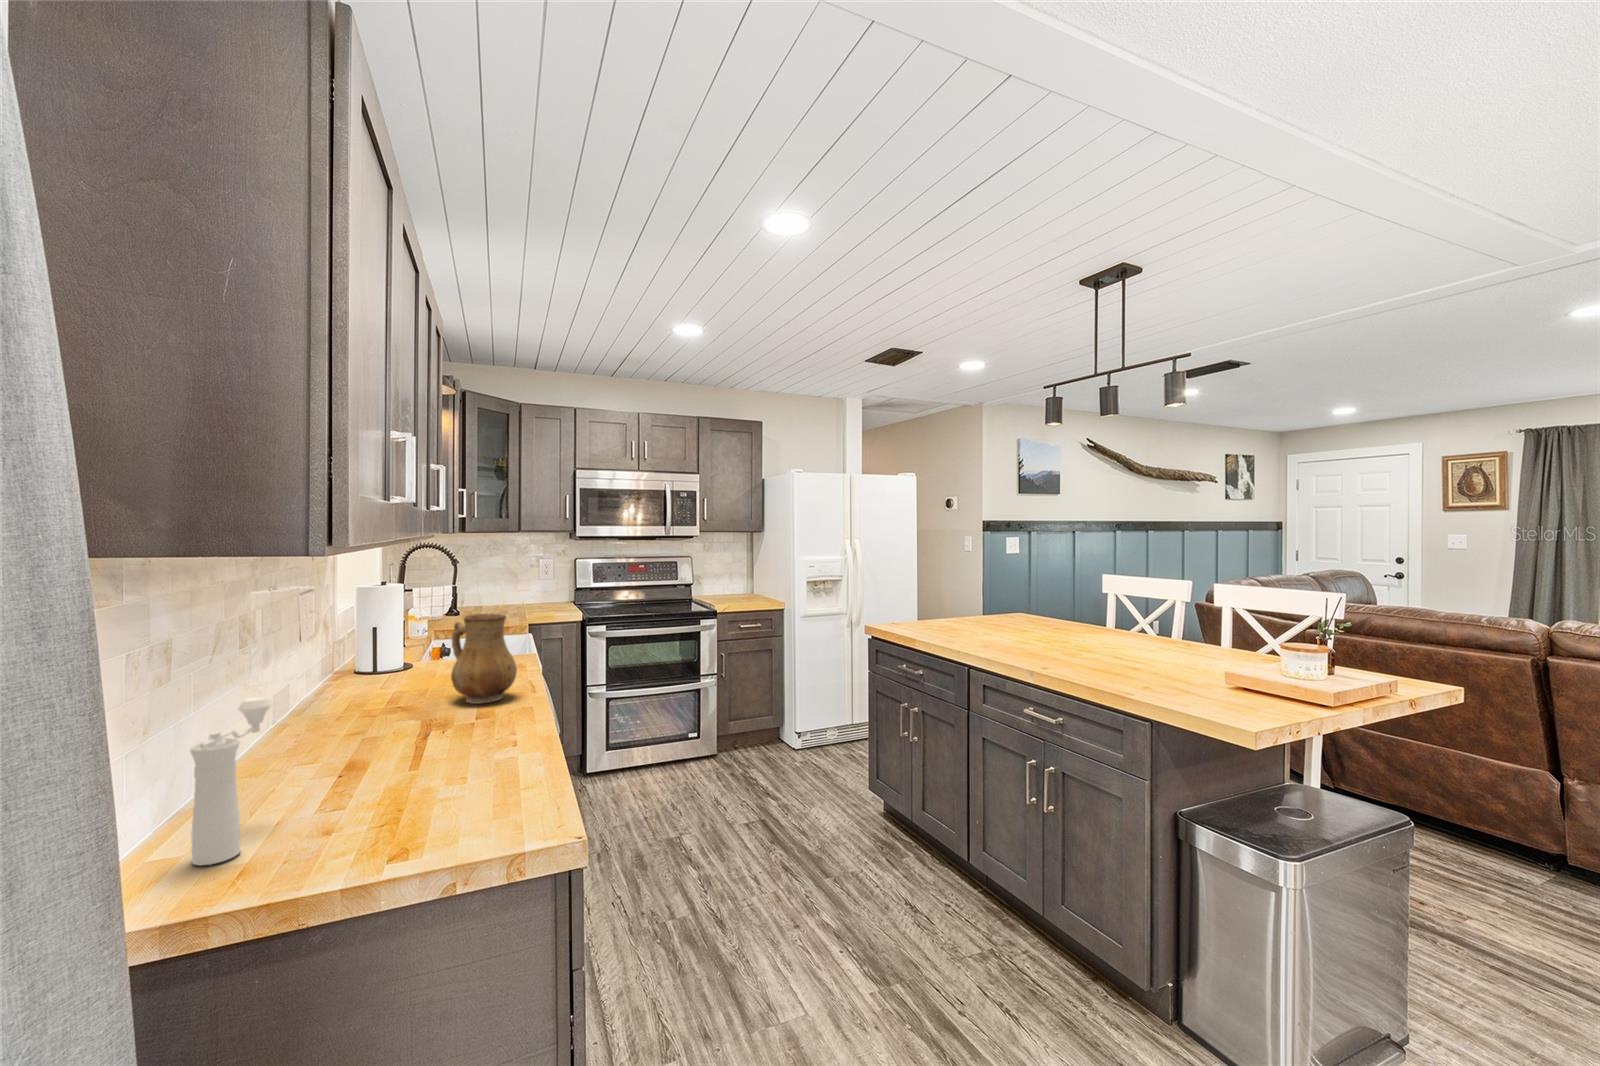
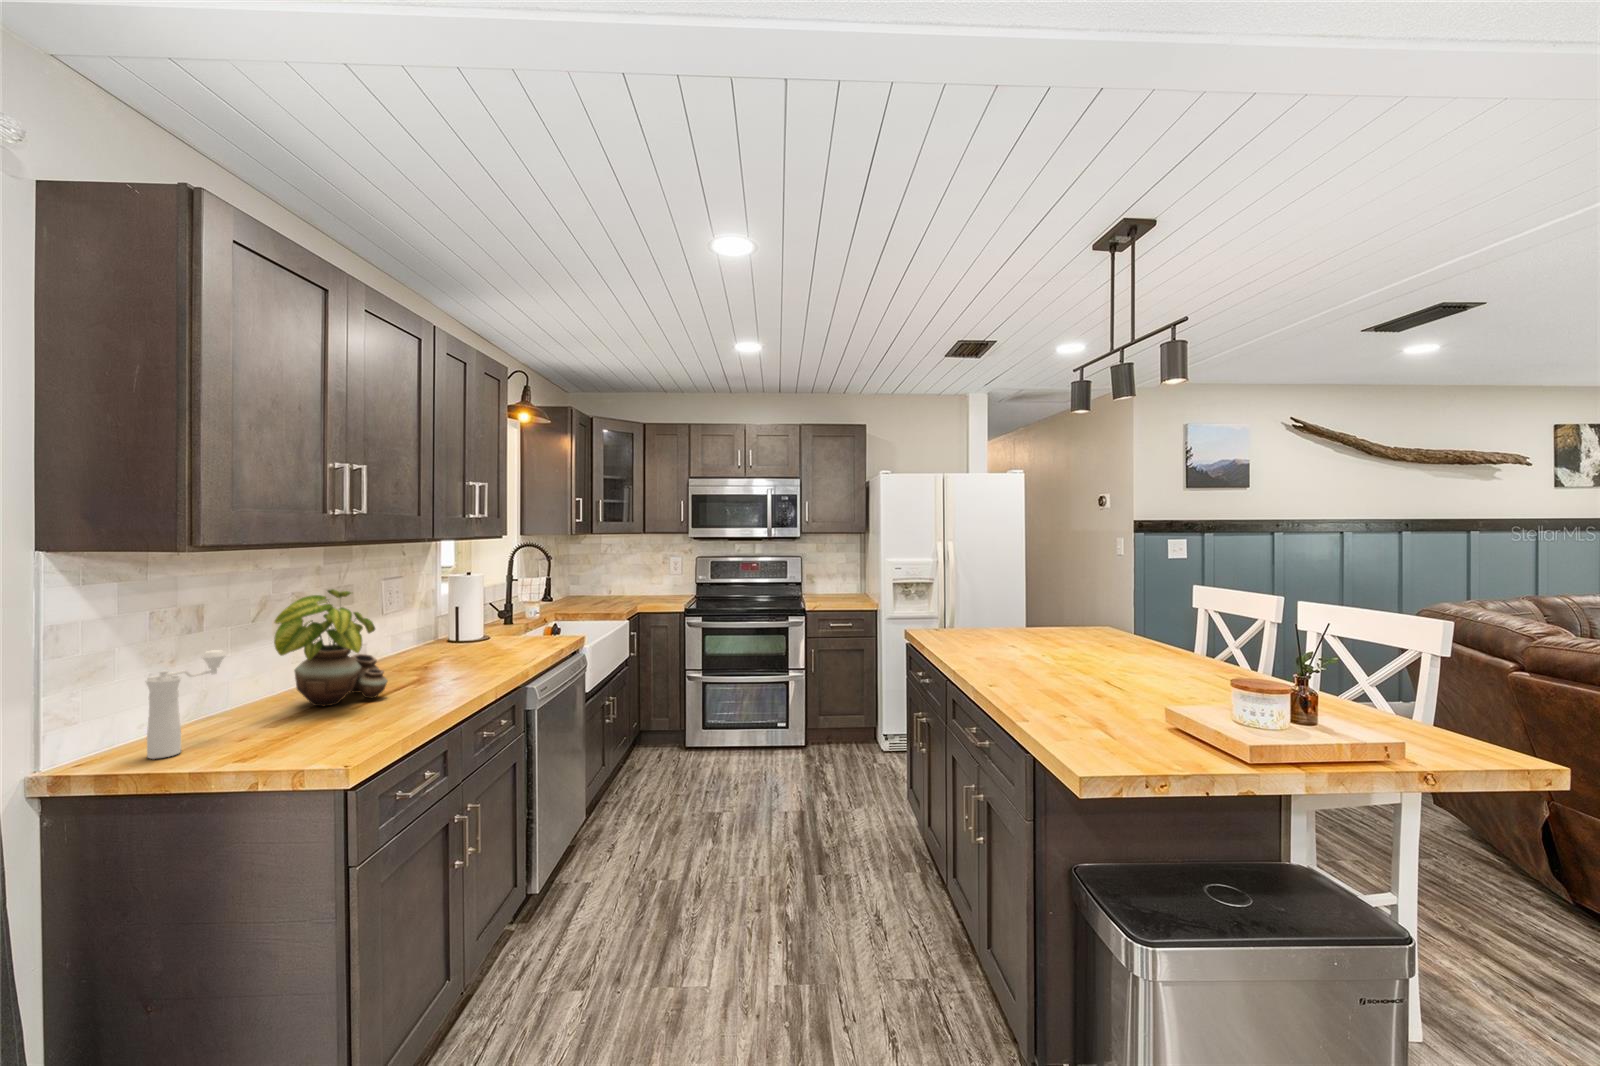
potted plant: none [290,605,416,766] -> present [274,589,387,706]
ceramic pitcher: present [451,614,517,704] -> none [462,600,515,672]

